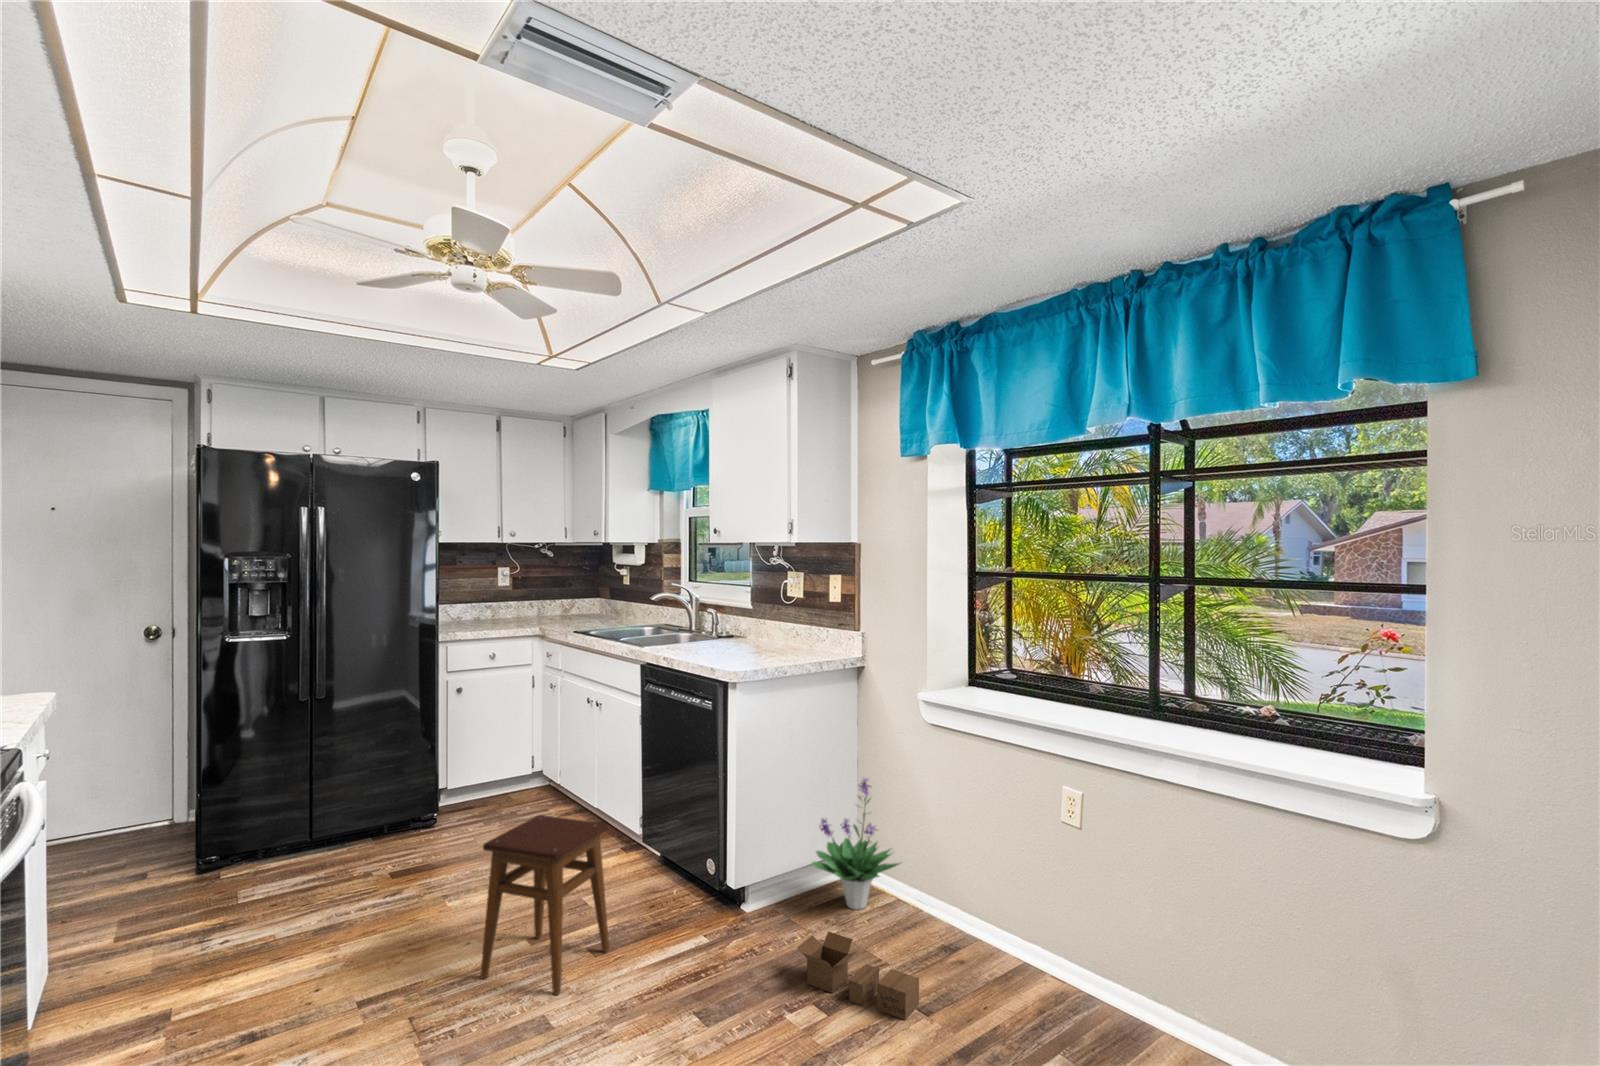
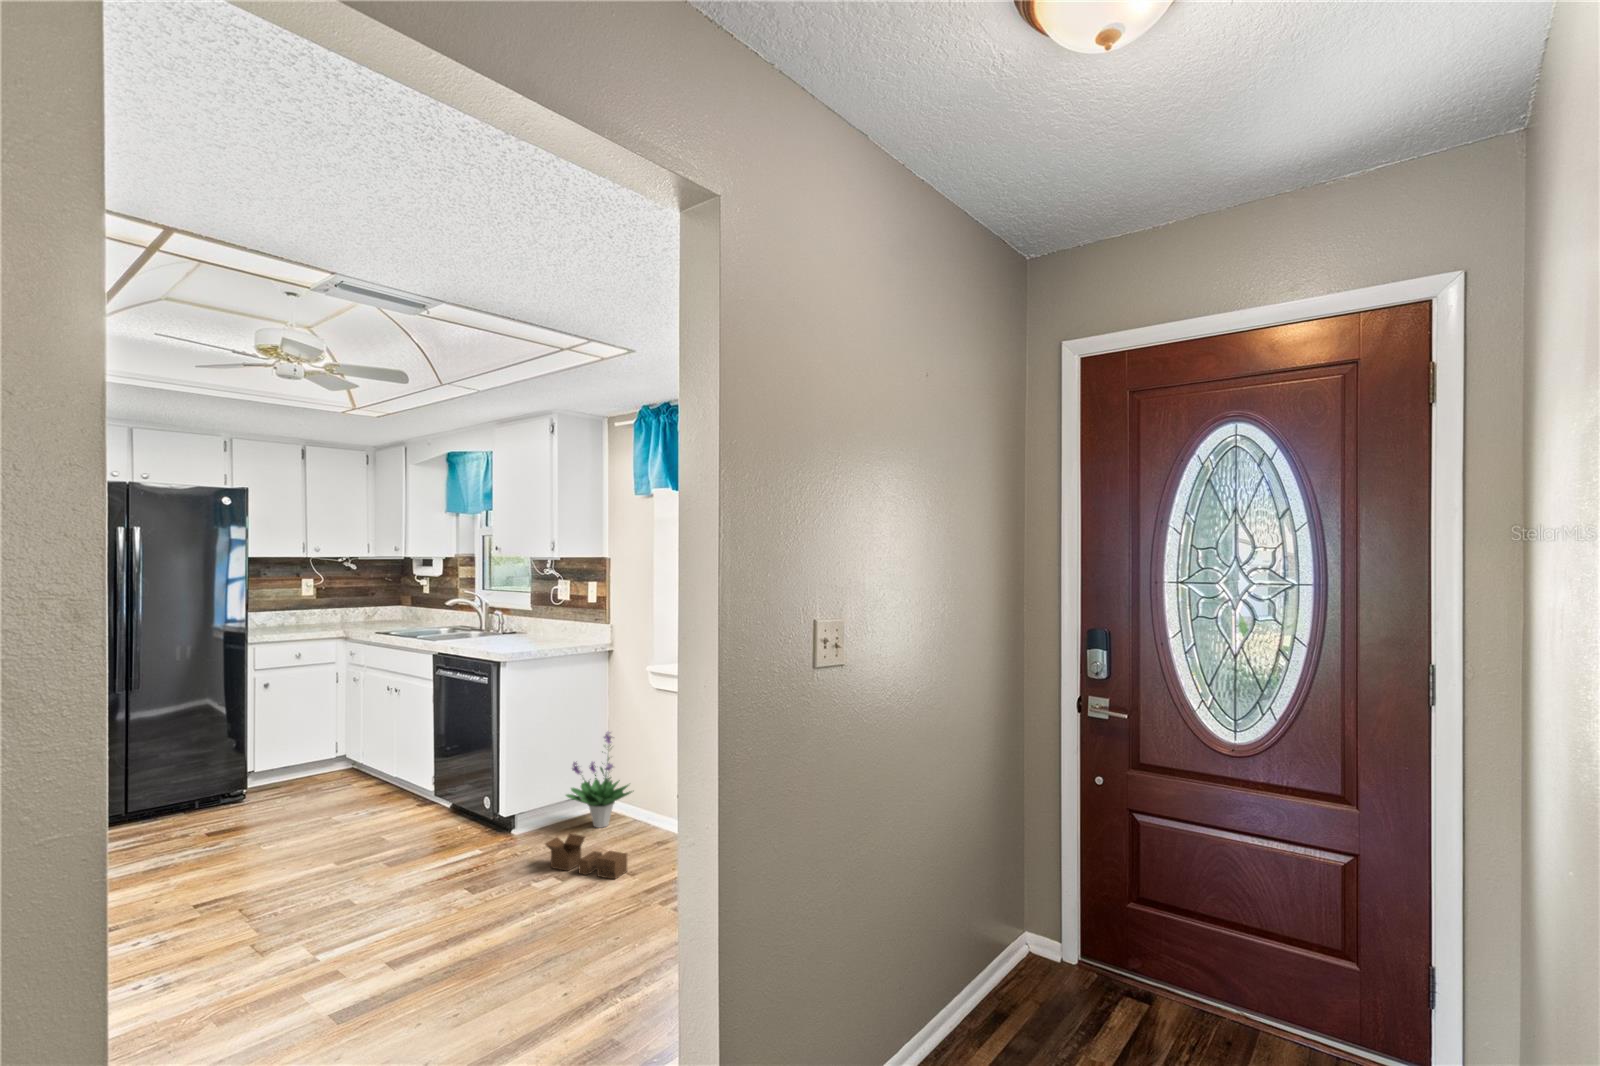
stool: present [480,815,609,995] -> none [296,767,402,889]

